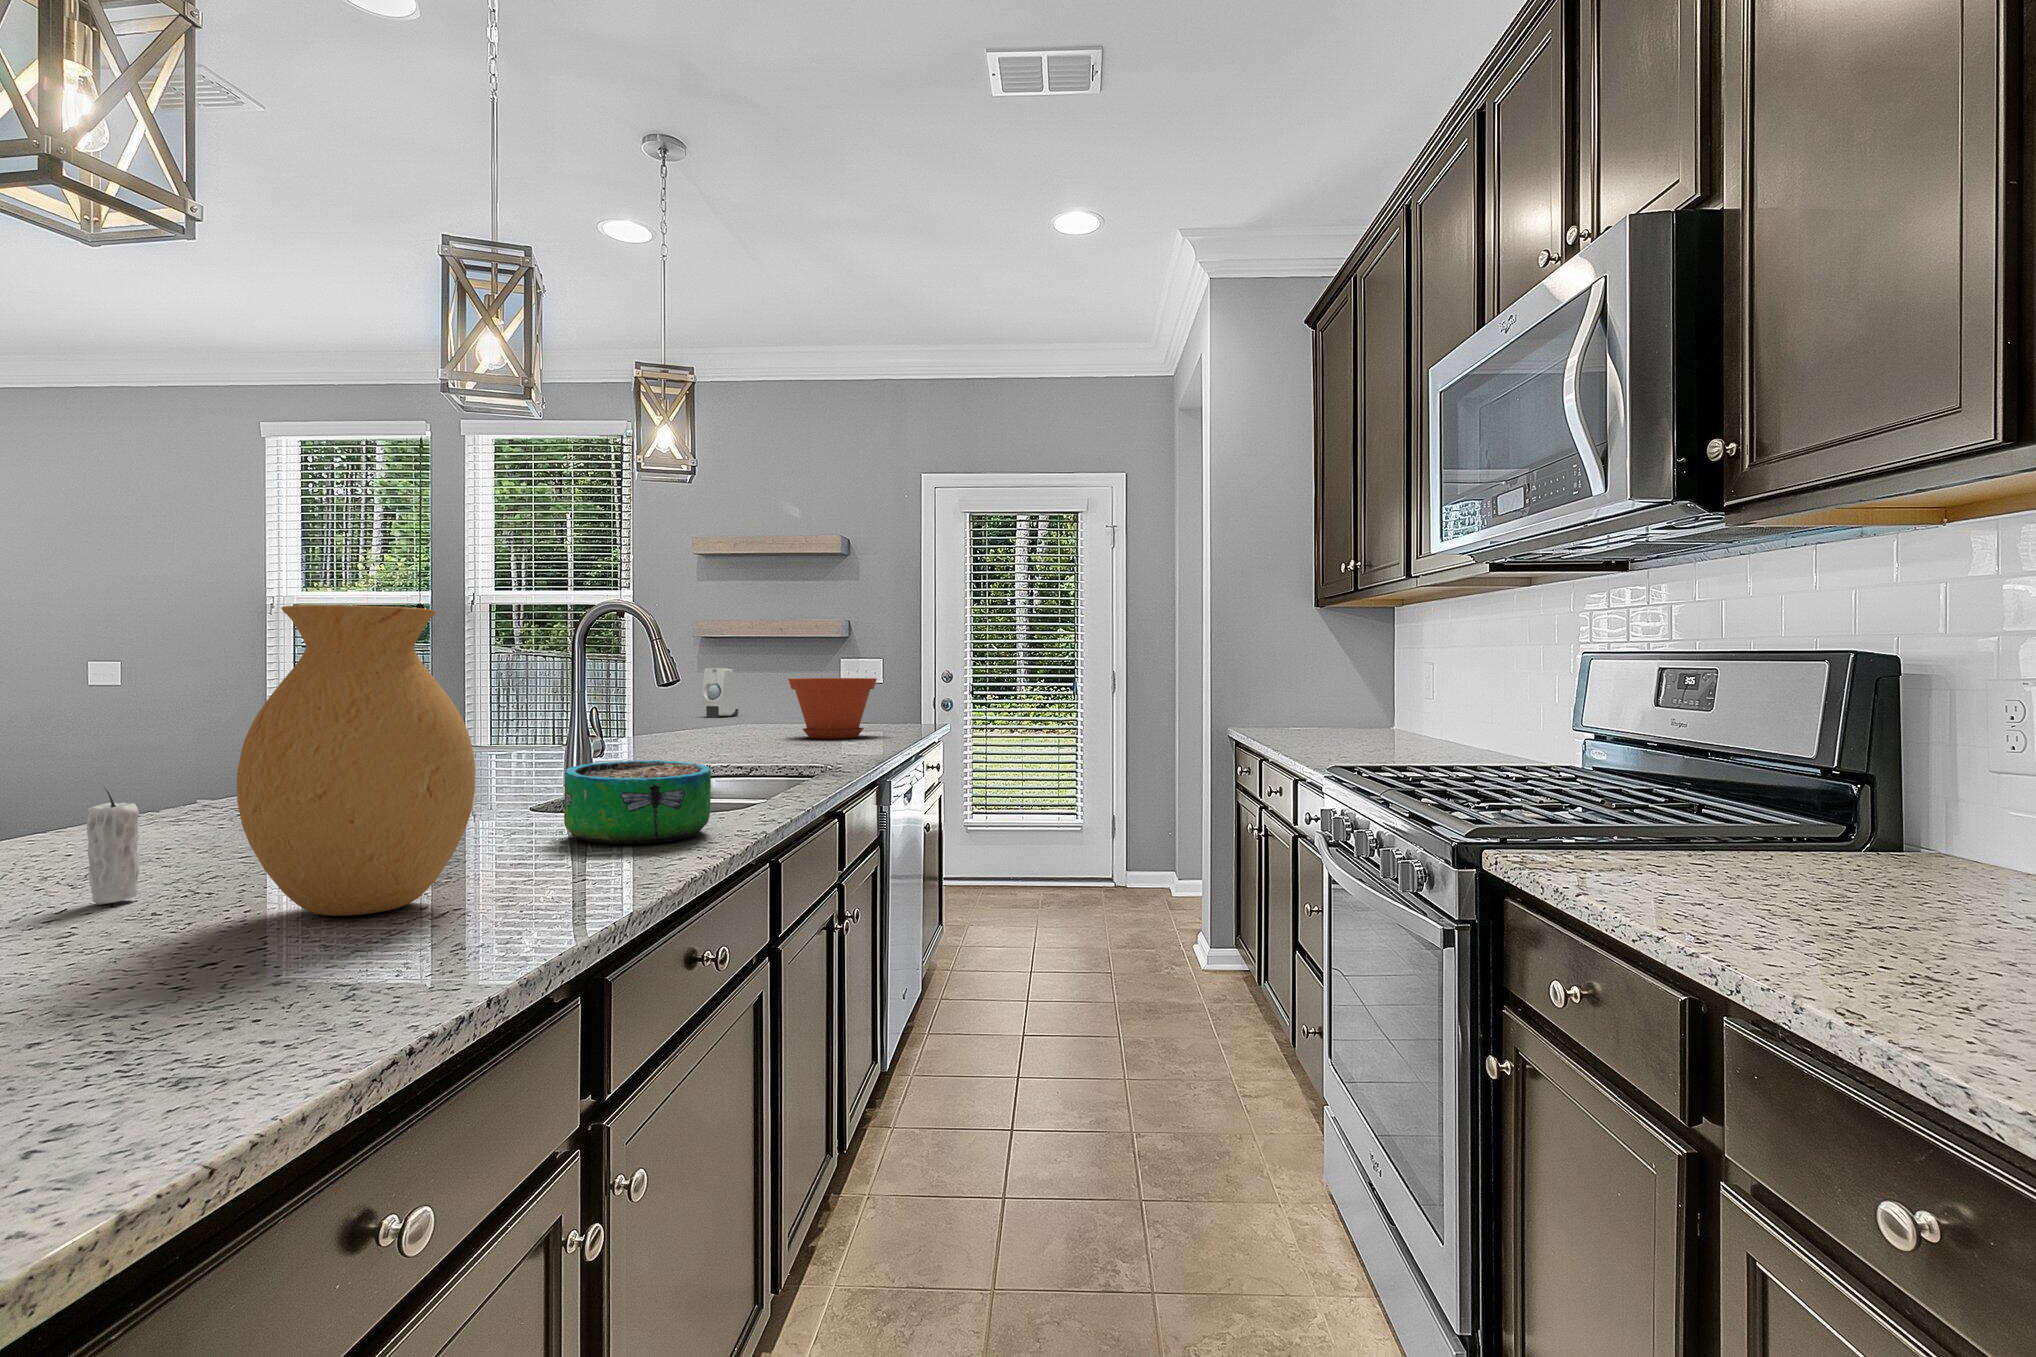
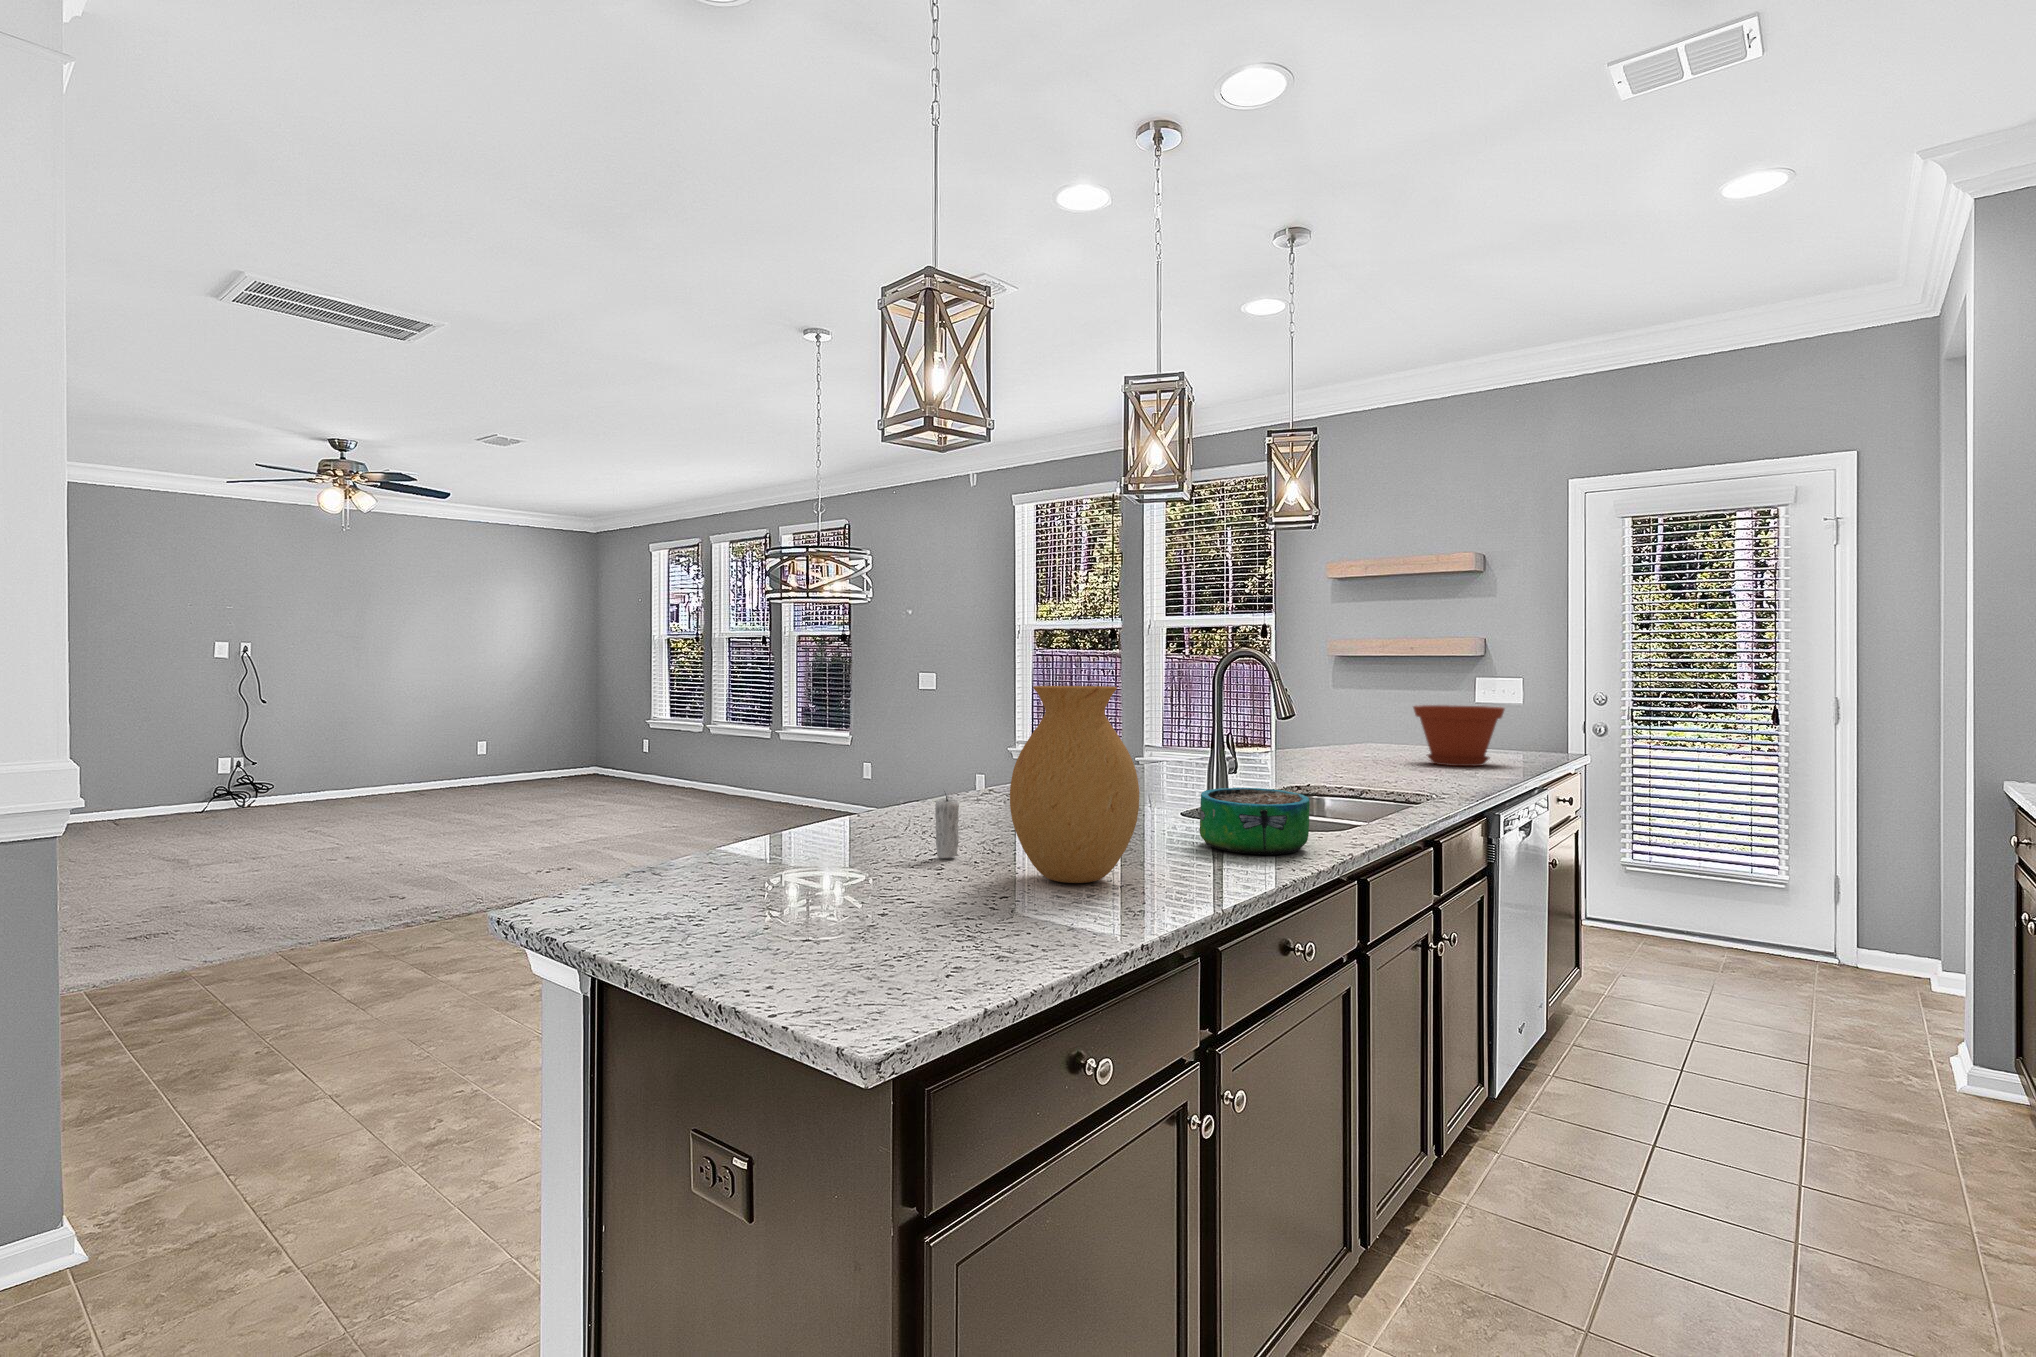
soap dispenser: present [702,668,738,718] -> none [1339,687,1376,735]

